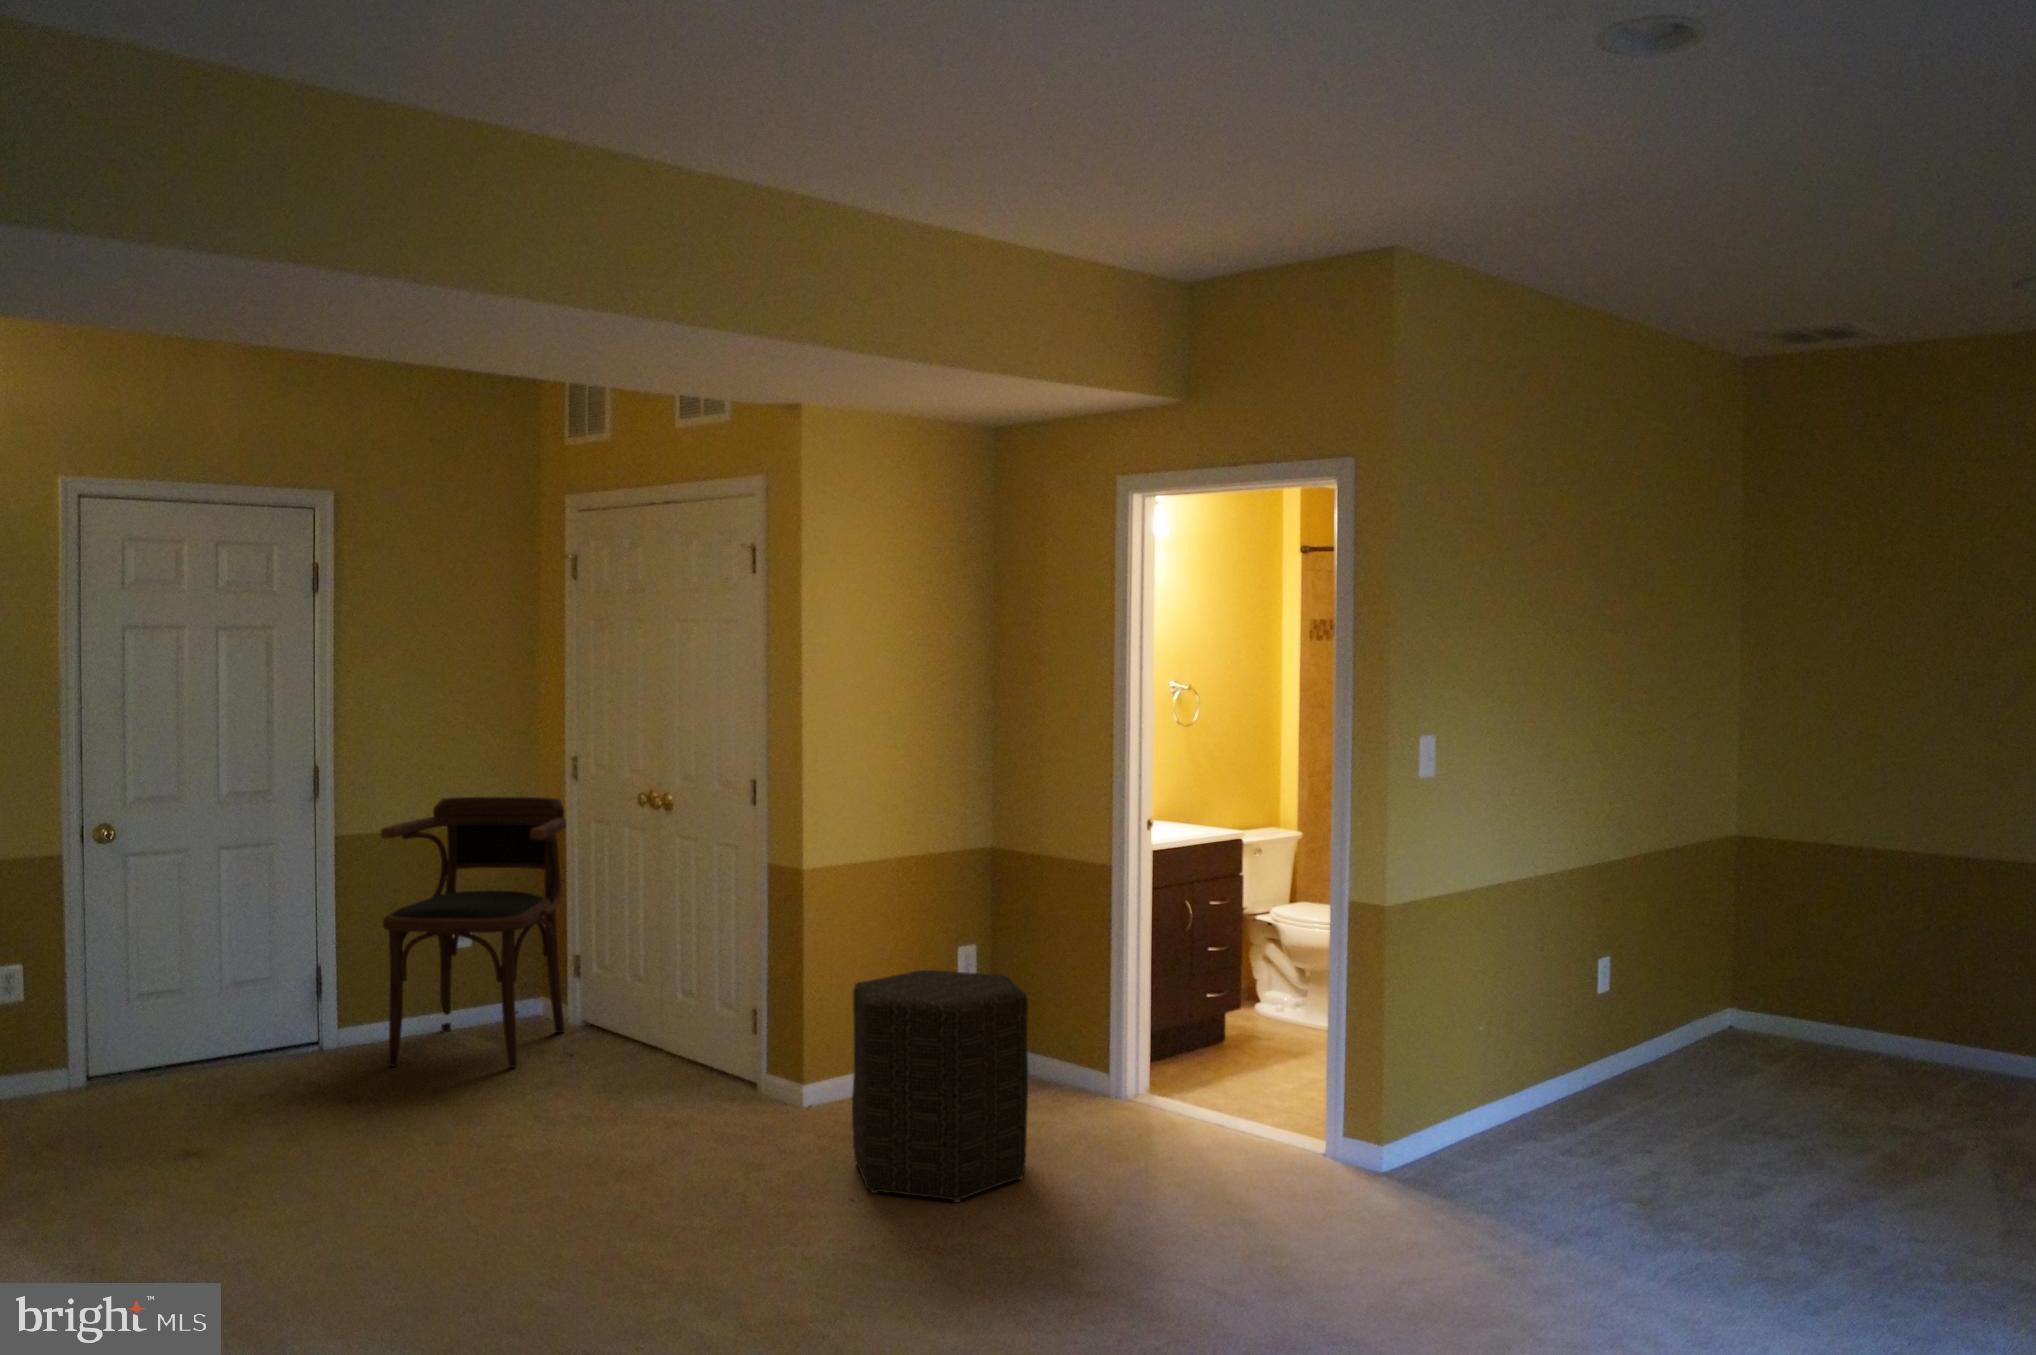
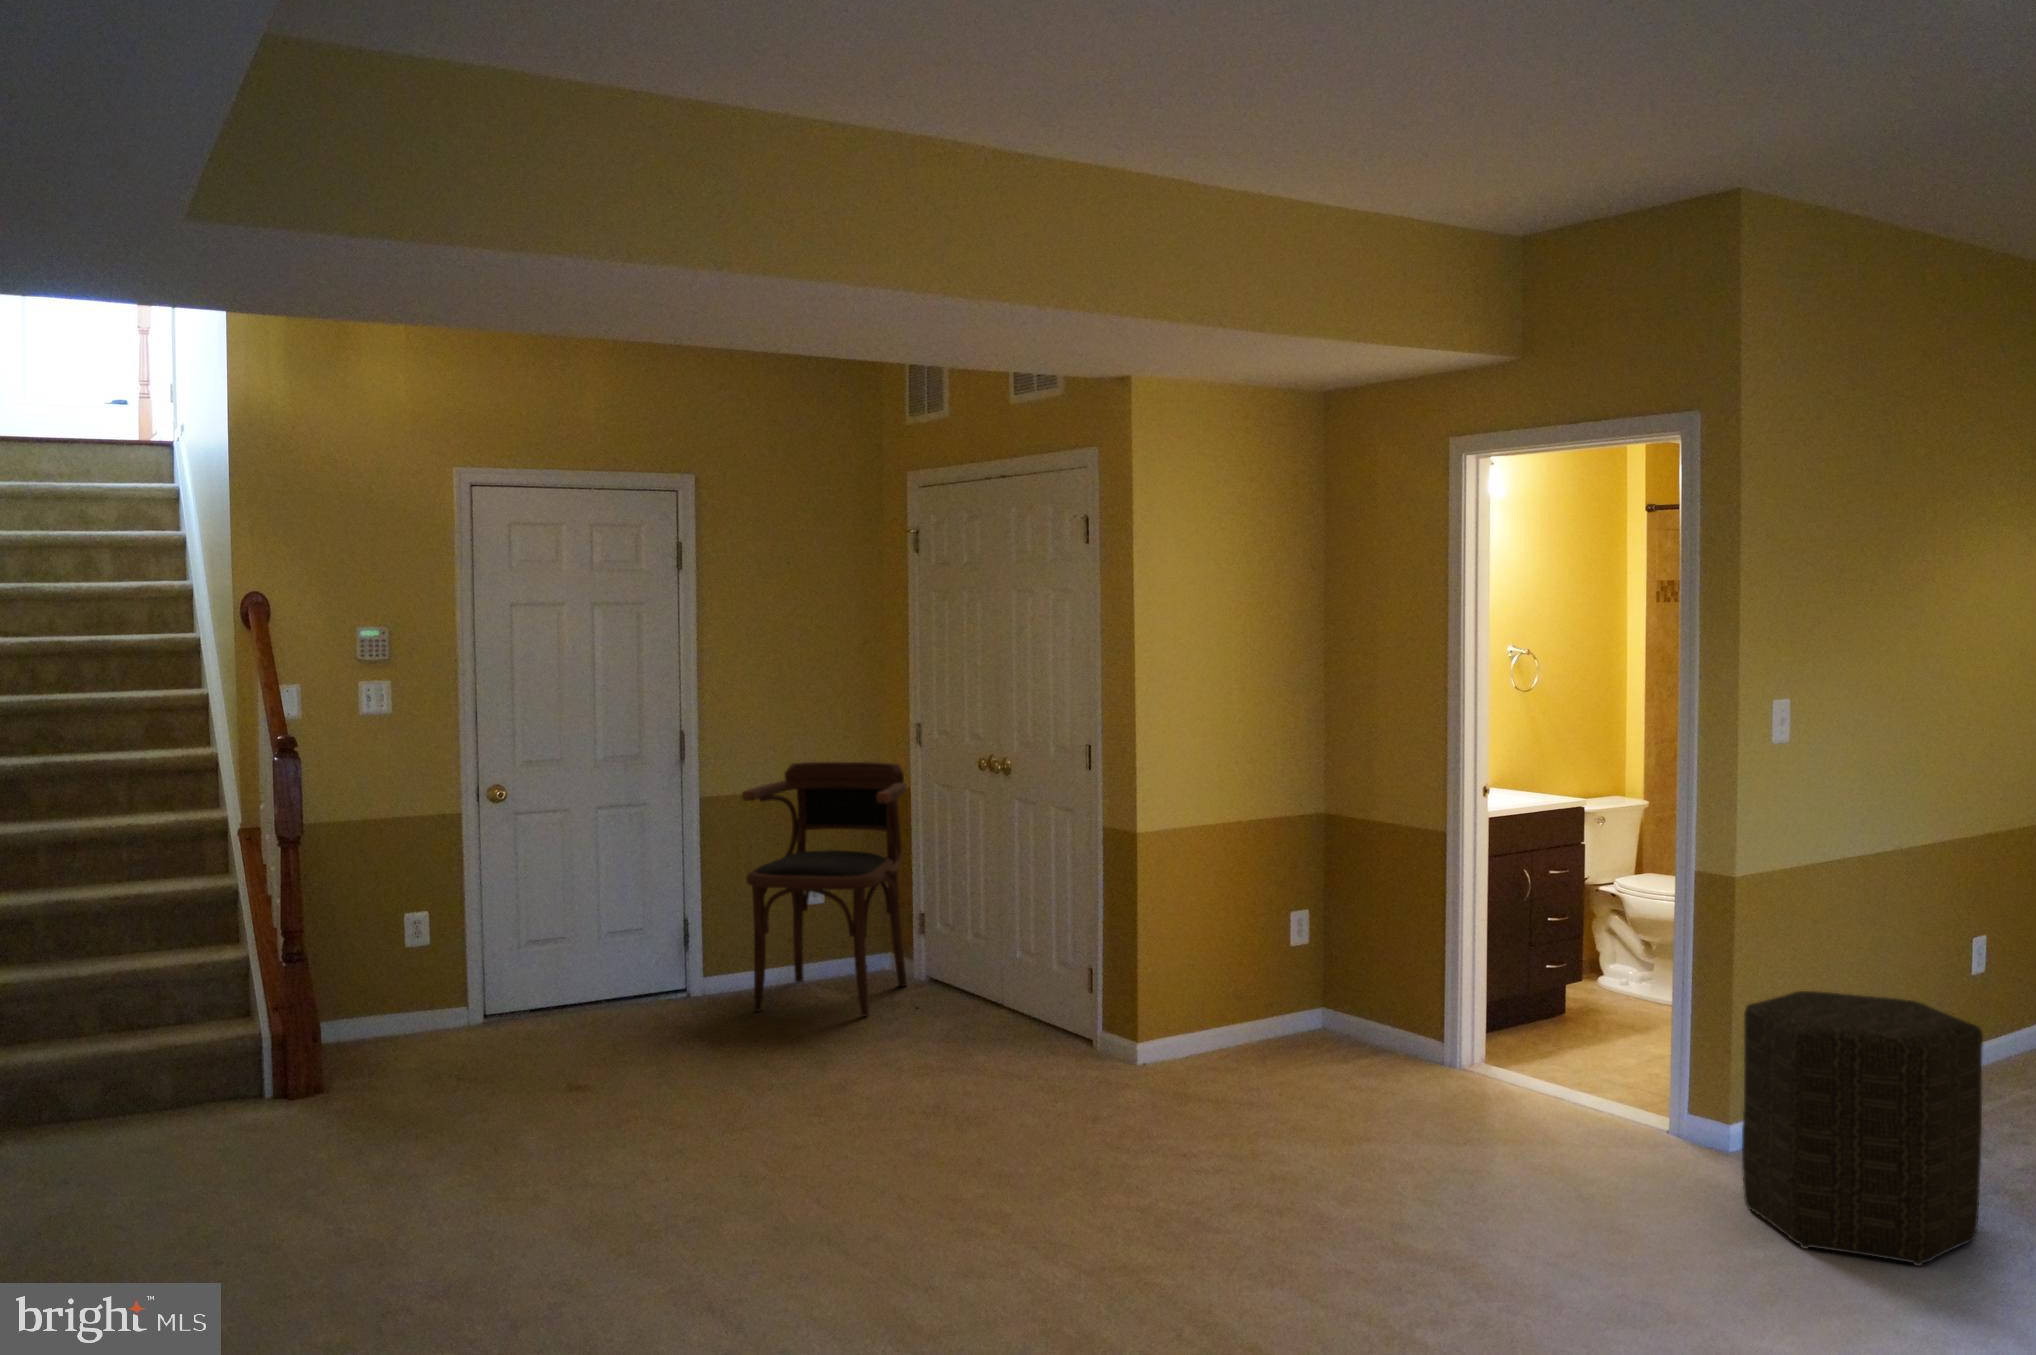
ottoman: present [852,970,1028,1202] -> present [1742,991,1983,1266]

